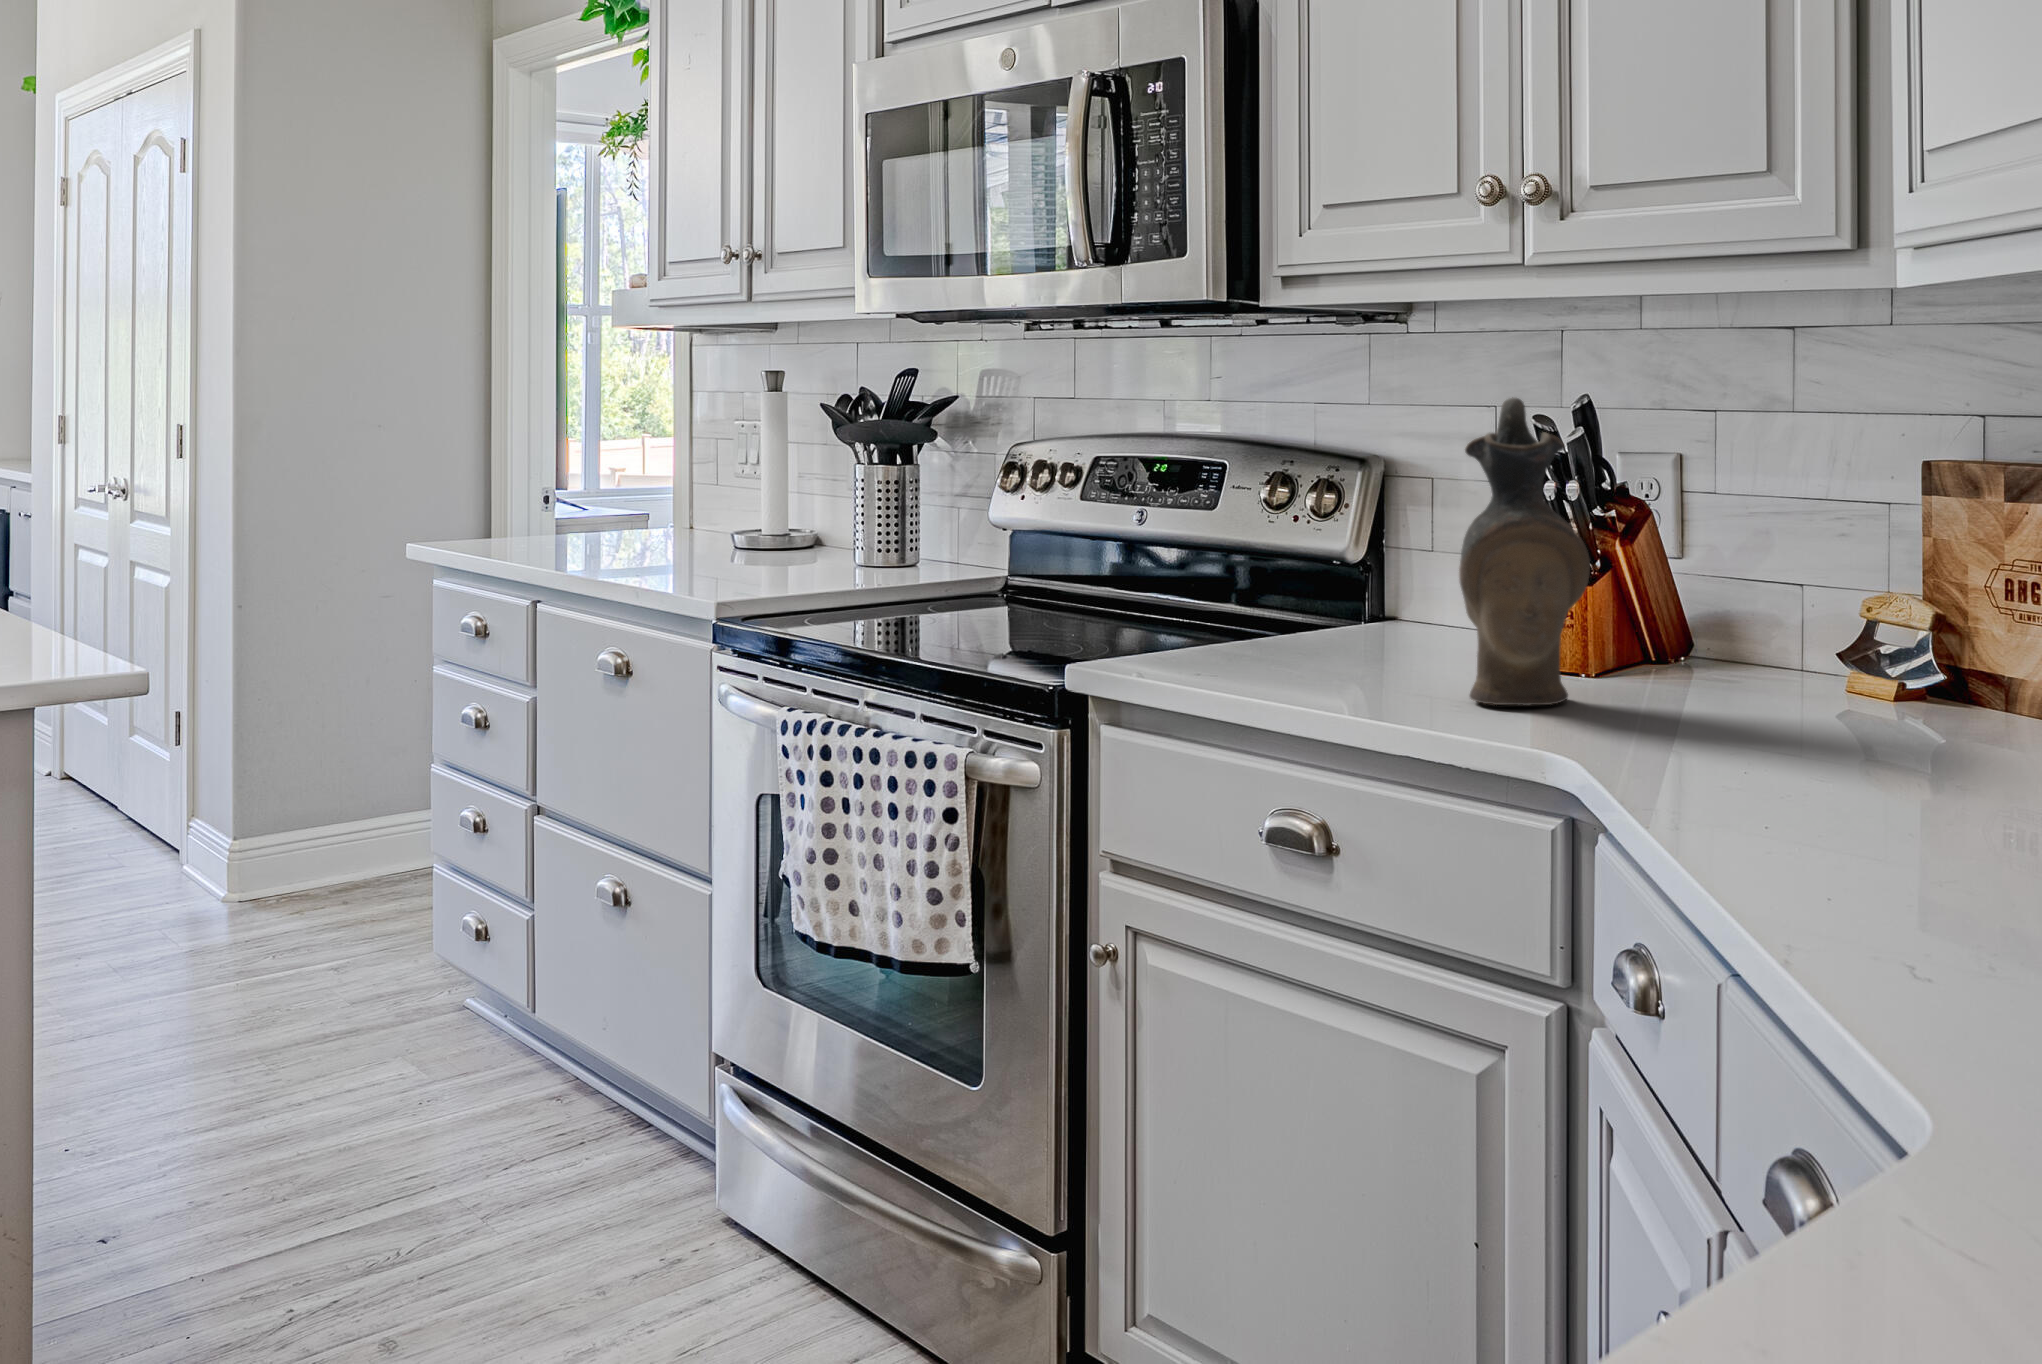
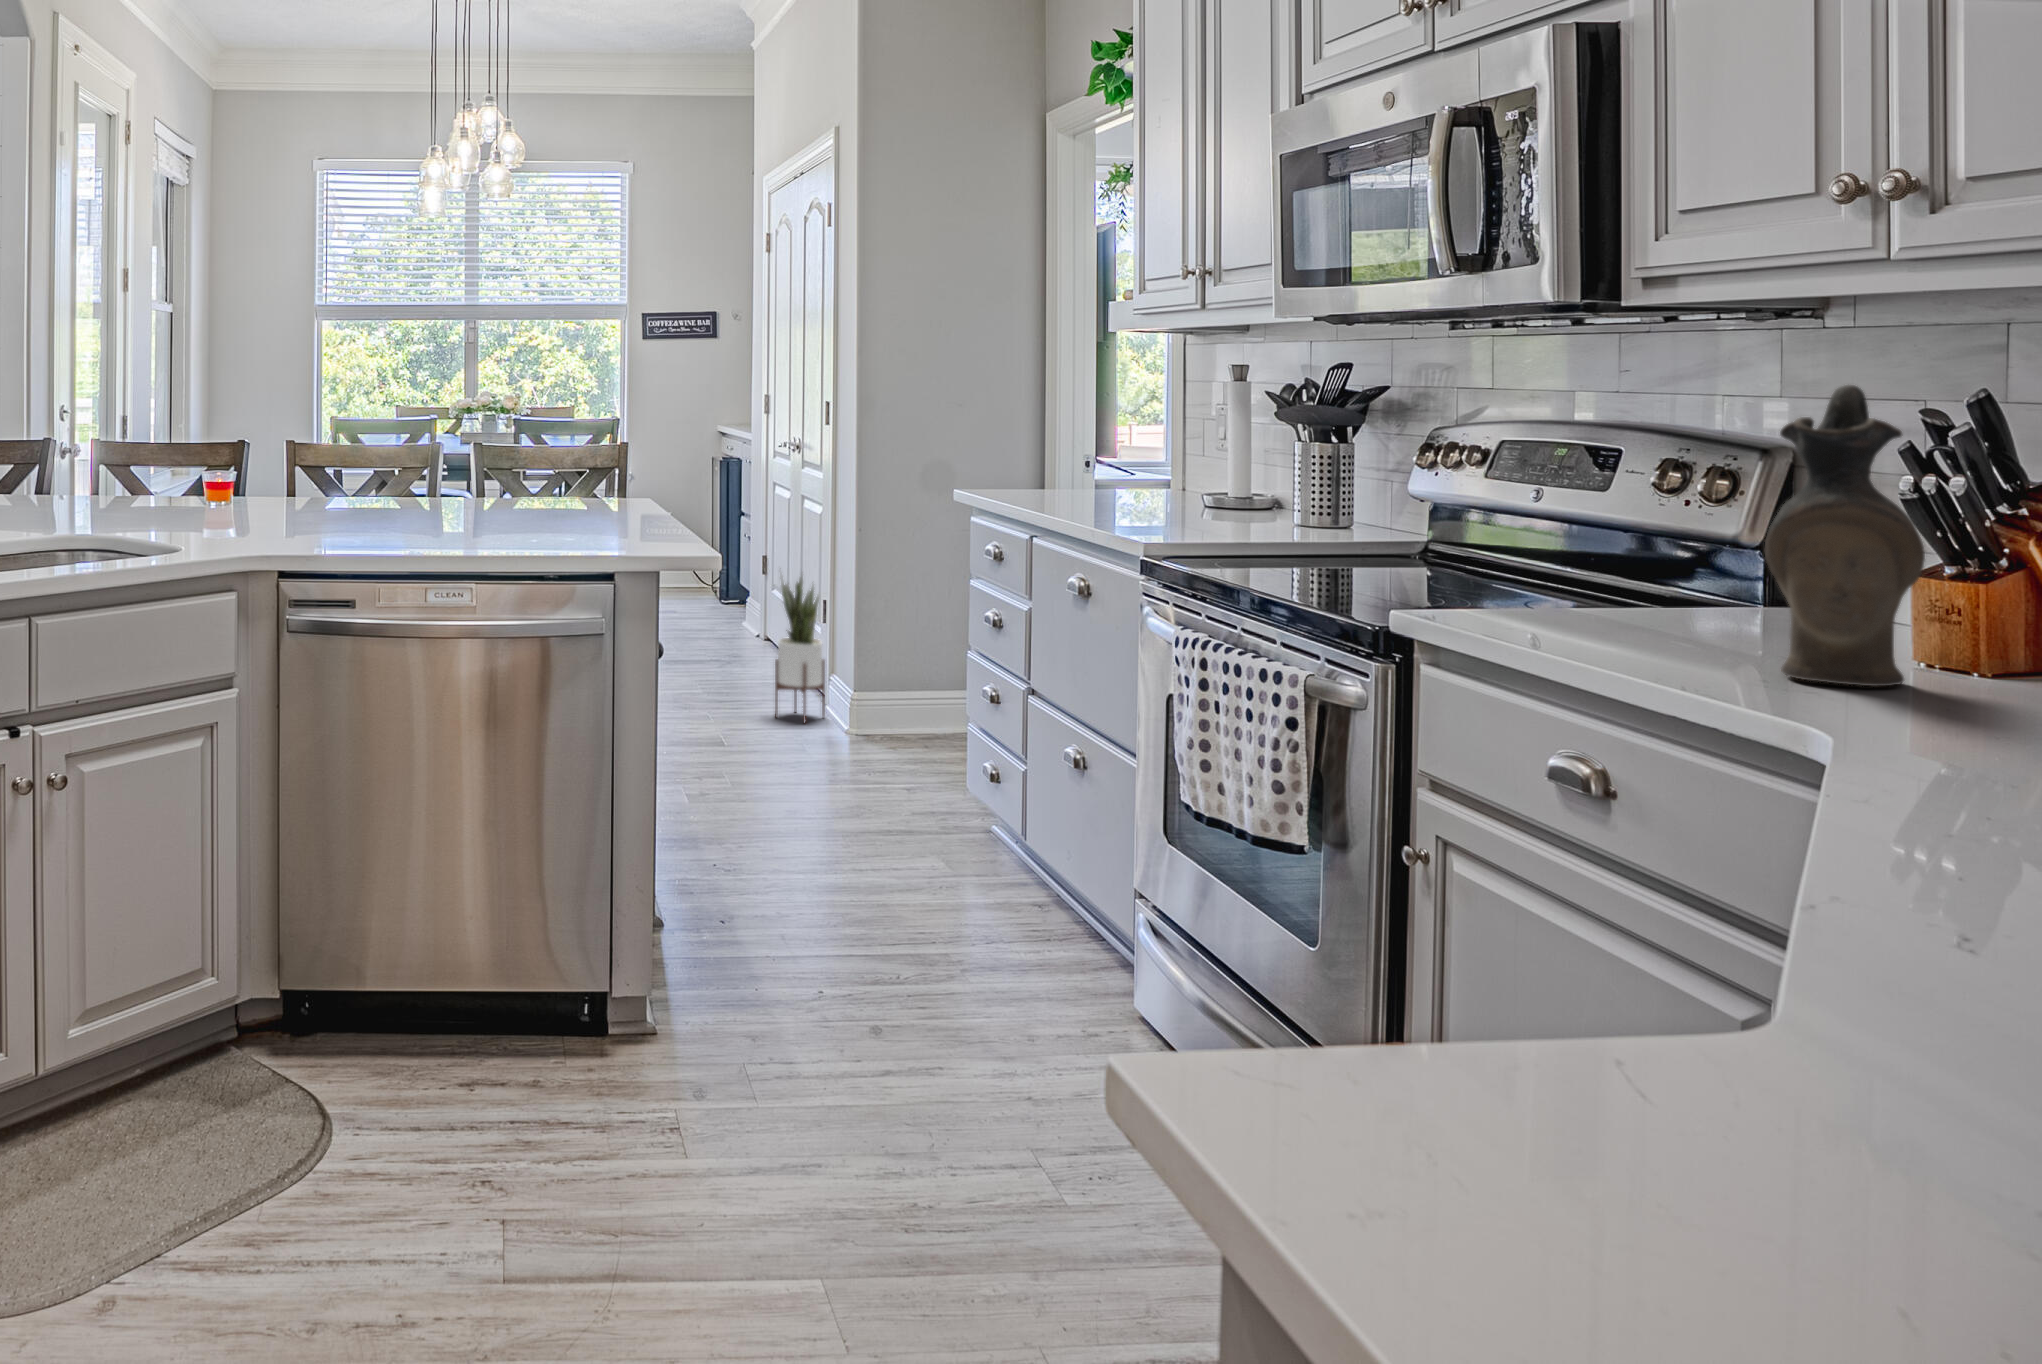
potted plant: none [114,671,191,897] -> present [775,576,825,722]

